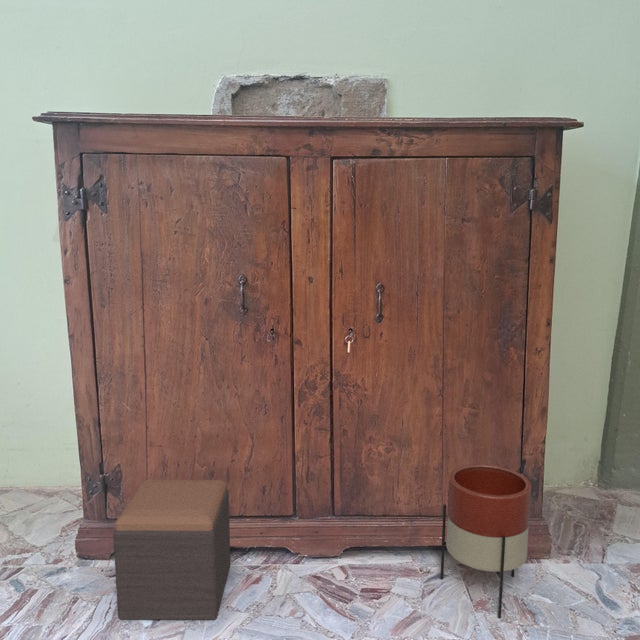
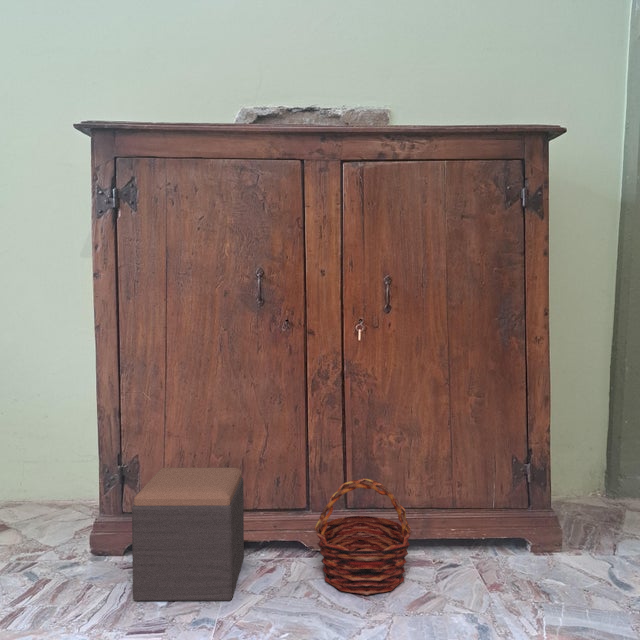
planter: present [441,464,531,618] -> none [454,450,540,598]
basket: none [300,496,398,614] -> present [314,478,412,595]

